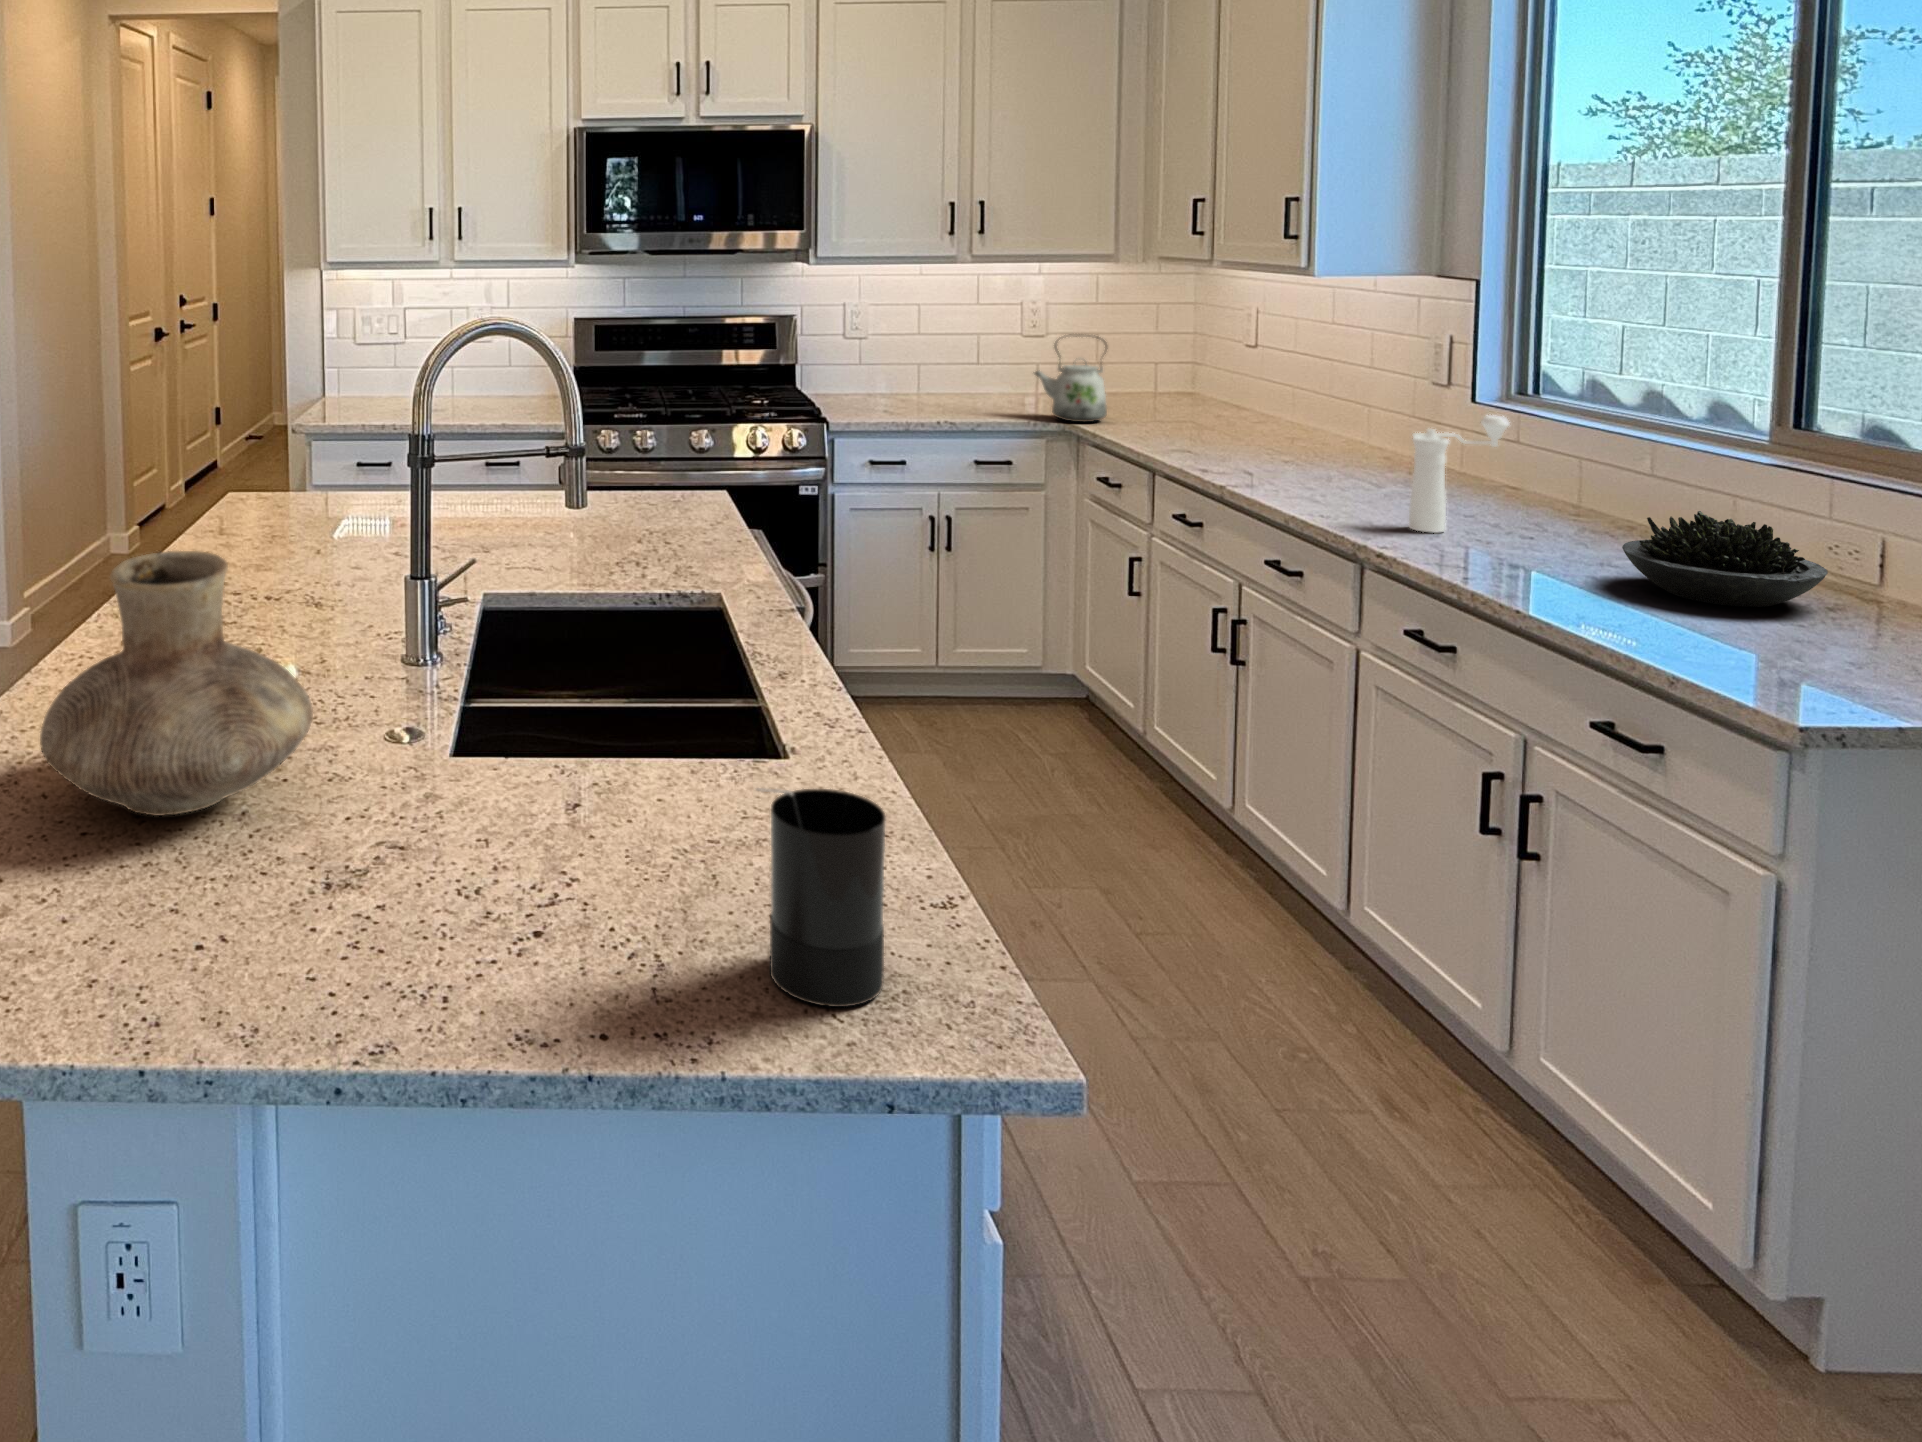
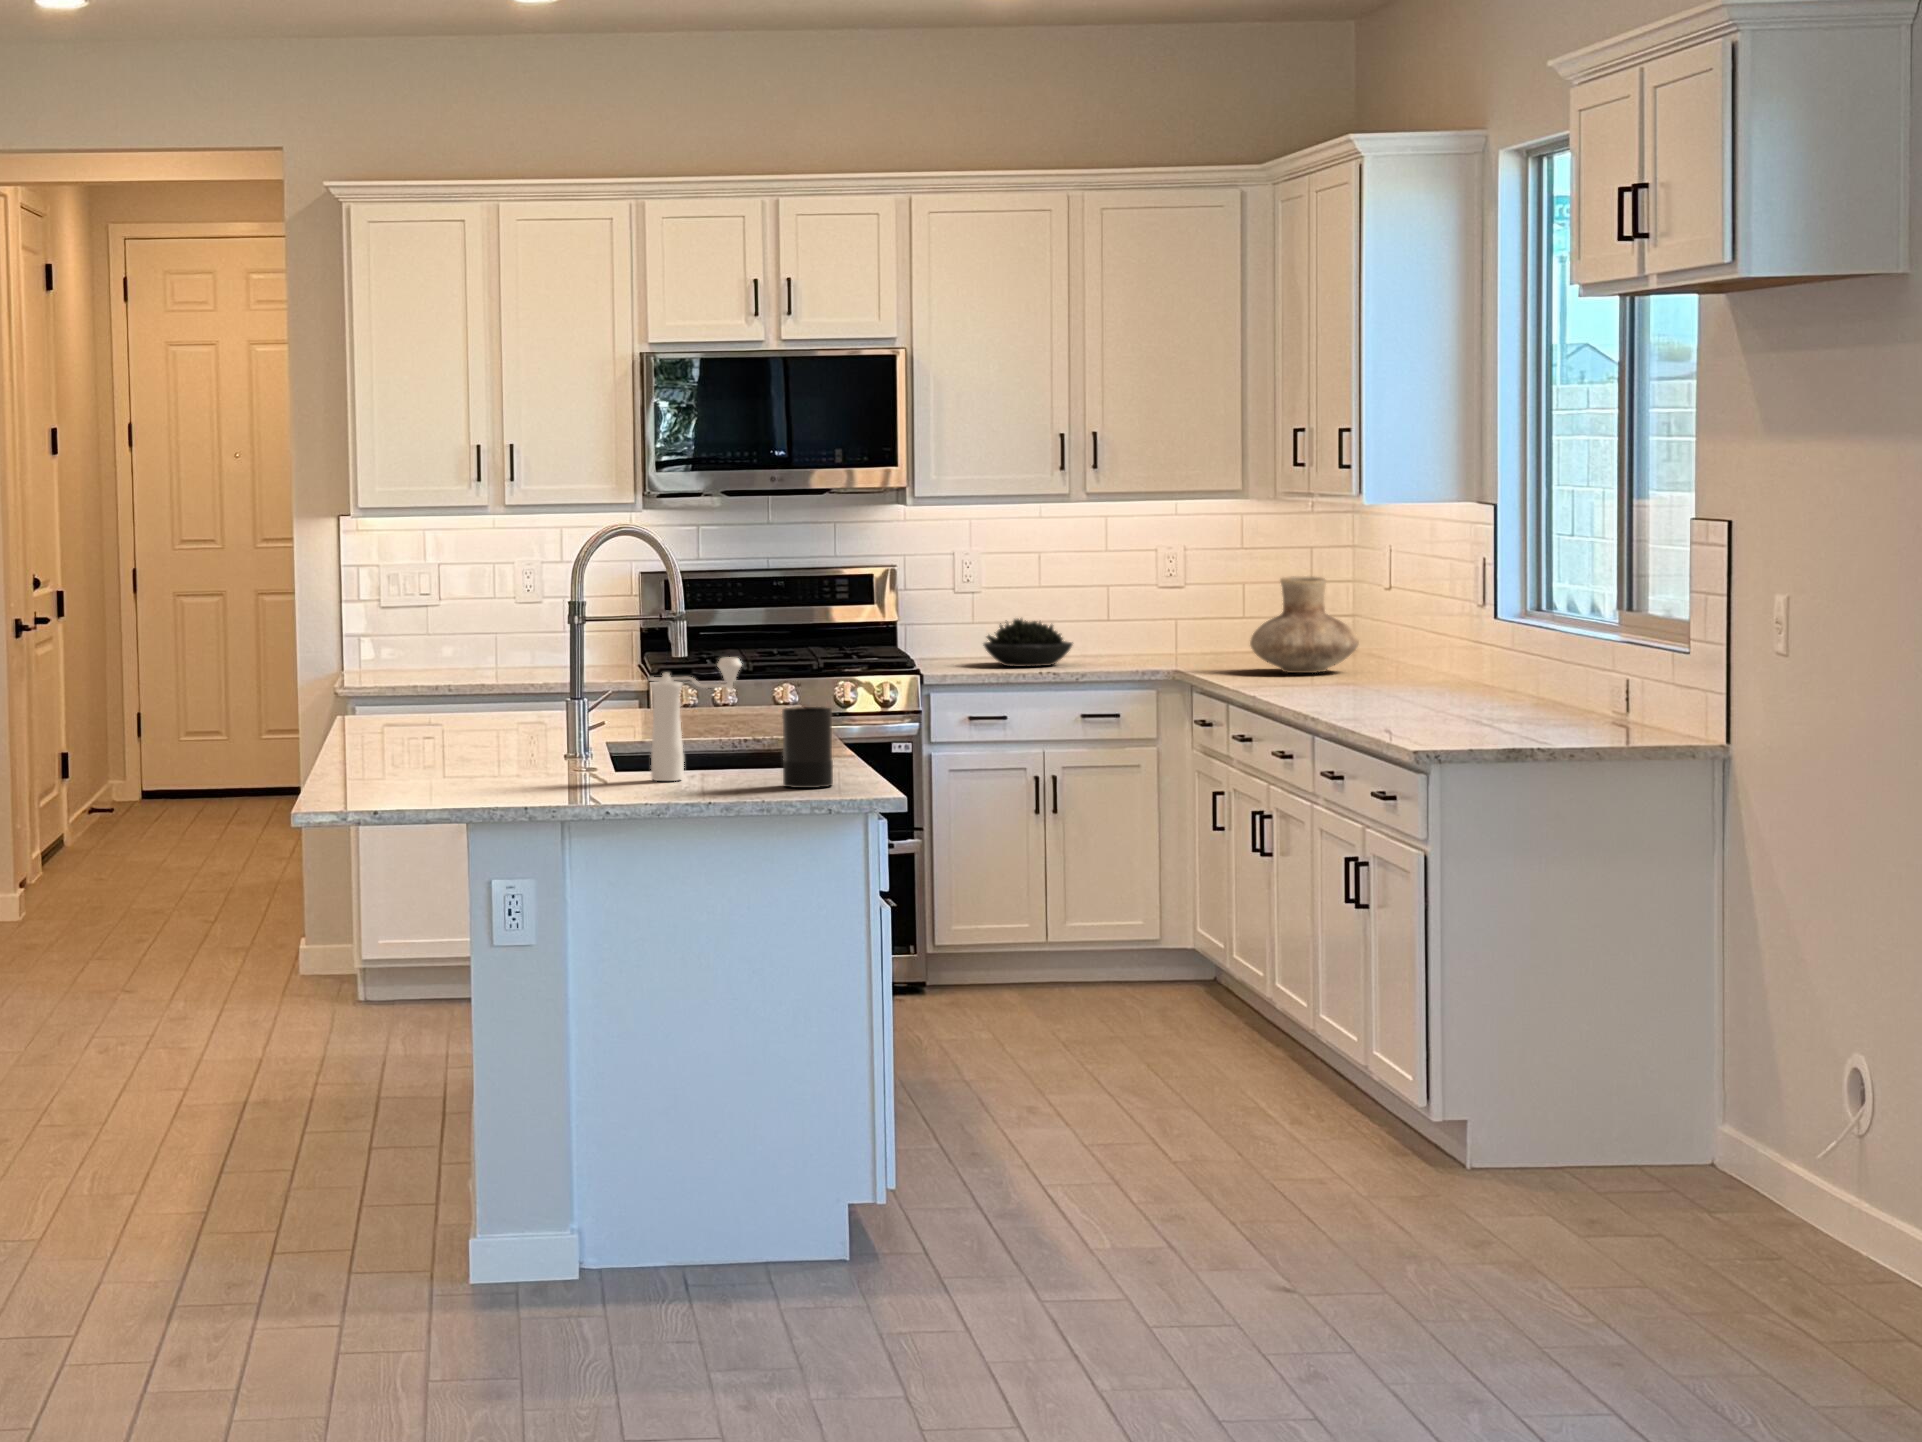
kettle: present [1034,335,1107,422] -> none [1140,574,1215,668]
pepper mill: present [1409,415,1509,532] -> present [649,657,742,781]
succulent plant: present [1622,511,1828,607] -> present [983,619,1073,667]
vase: present [40,551,313,816] -> present [1250,576,1359,673]

